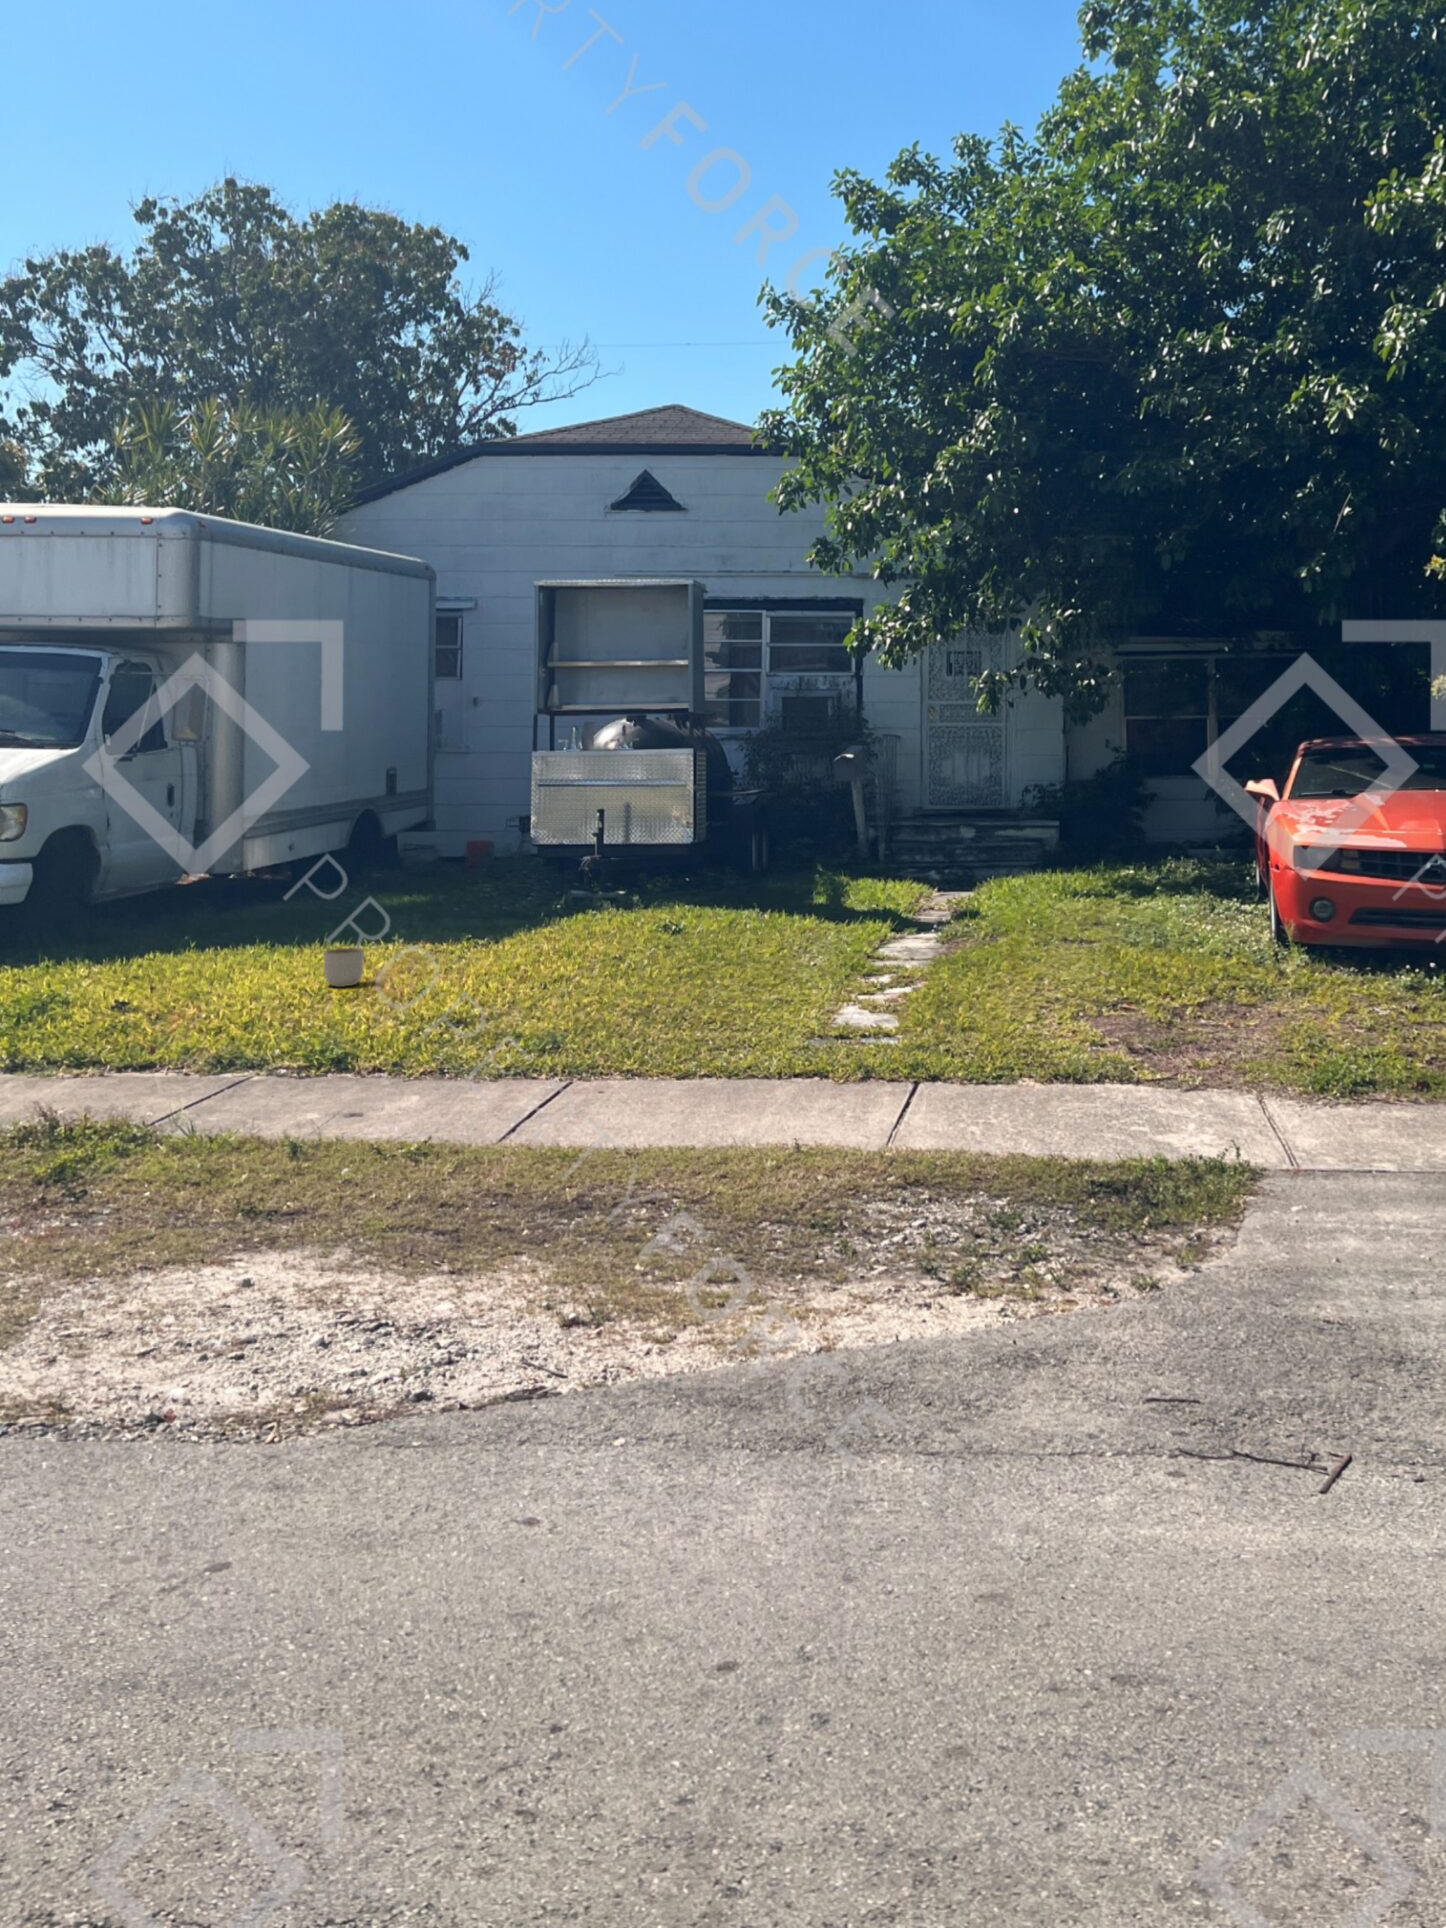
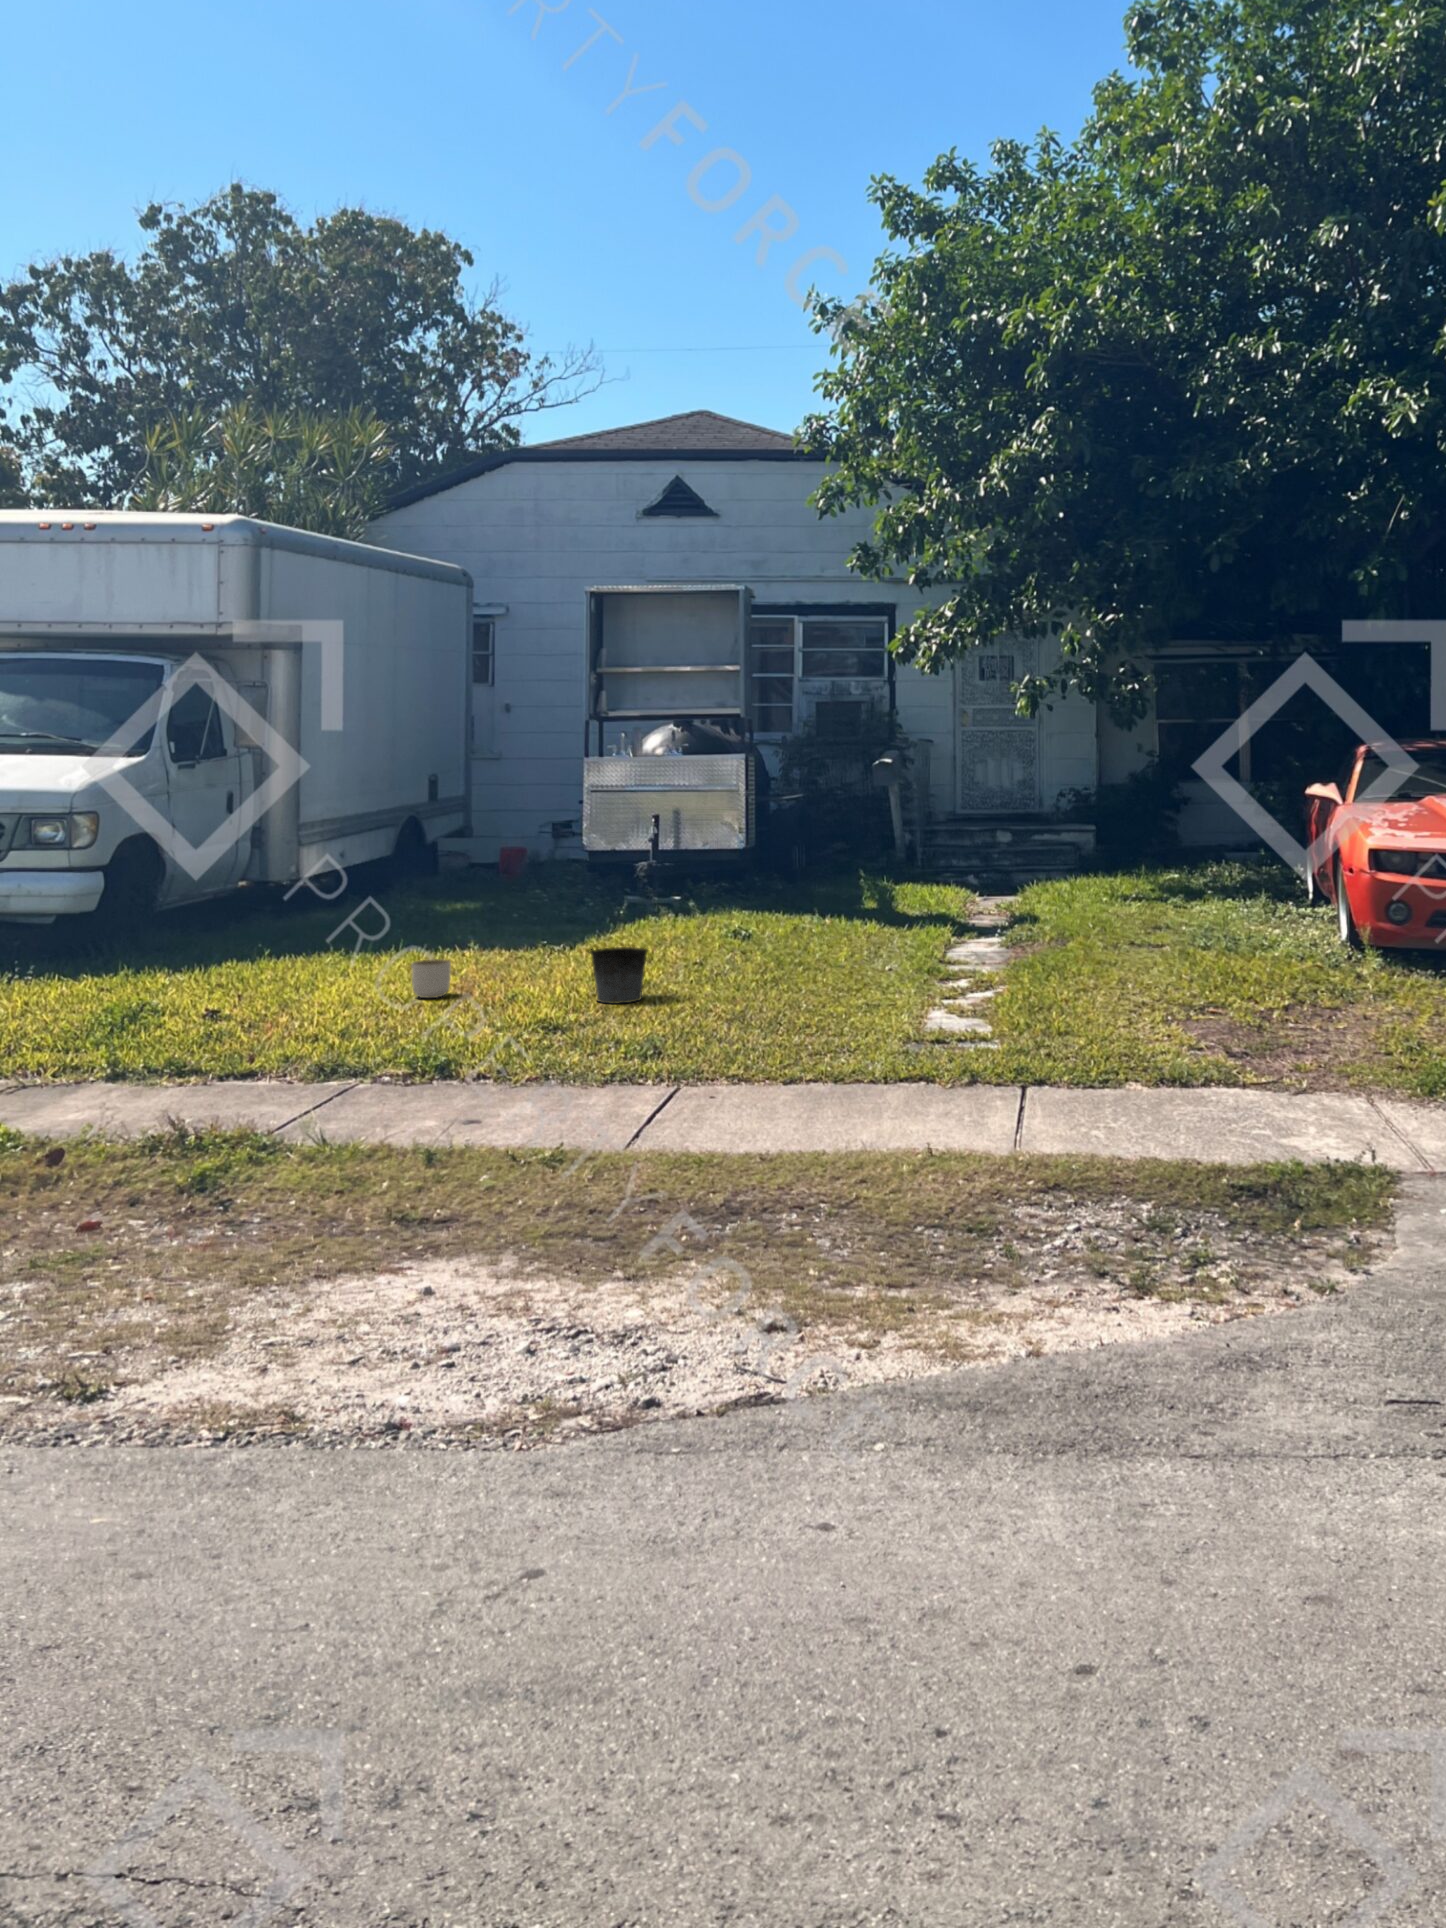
bucket: none [497,936,560,993] -> present [588,947,649,1004]

